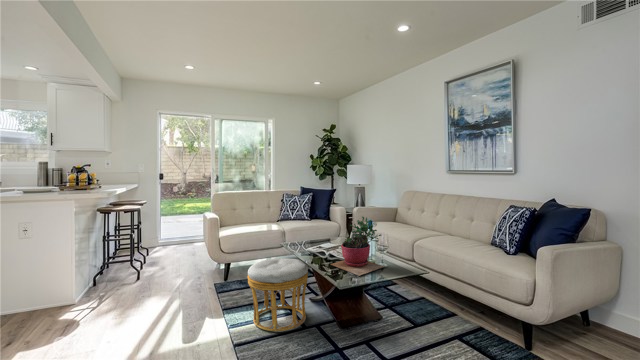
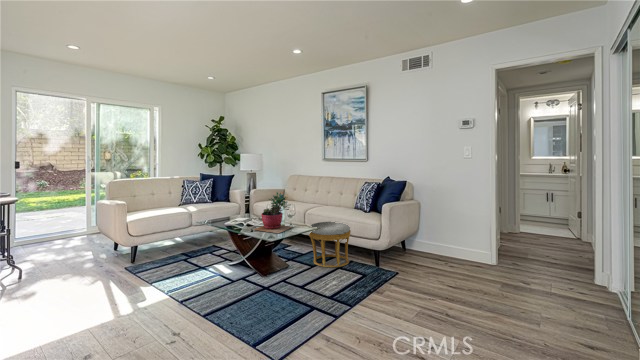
ottoman: present [247,258,308,332] -> present [309,222,351,268]

